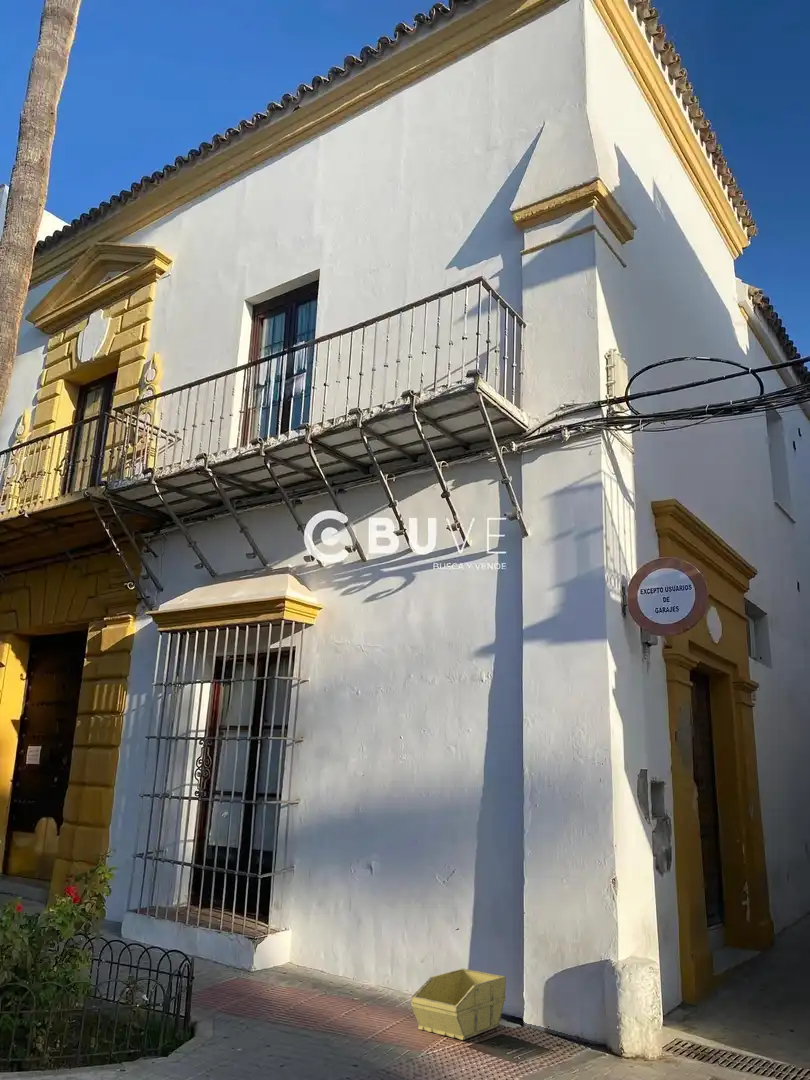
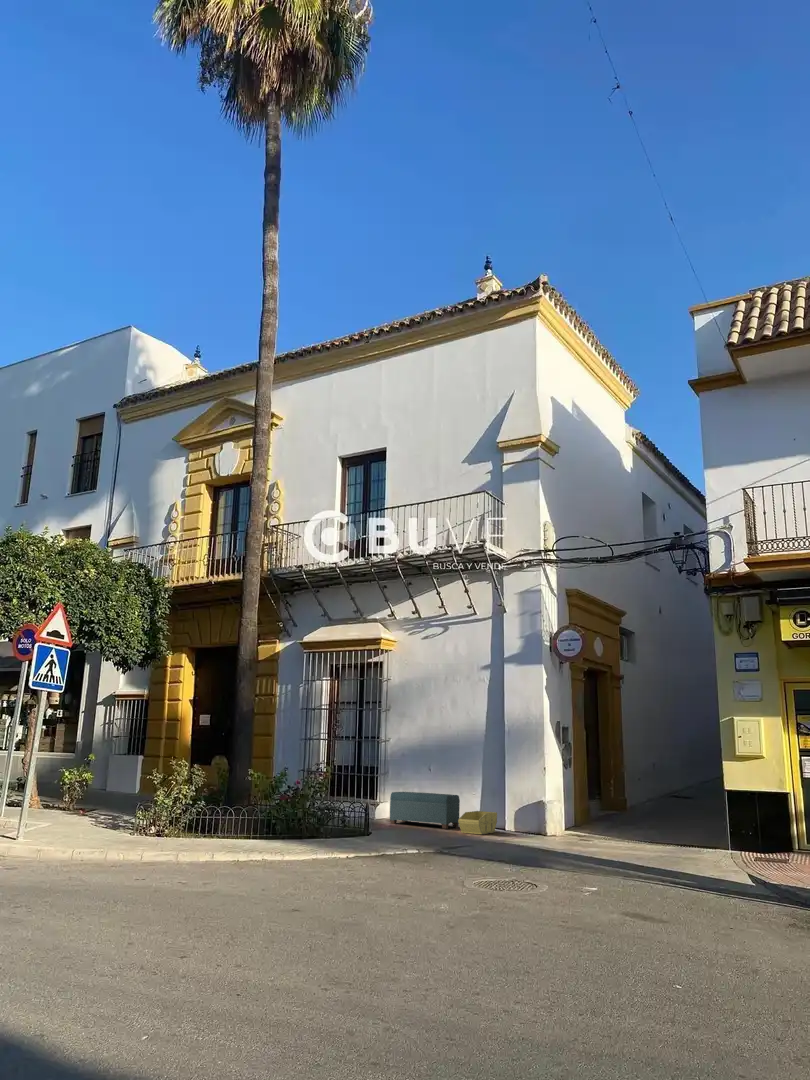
bench: none [276,912,426,1012] -> present [390,792,460,829]

